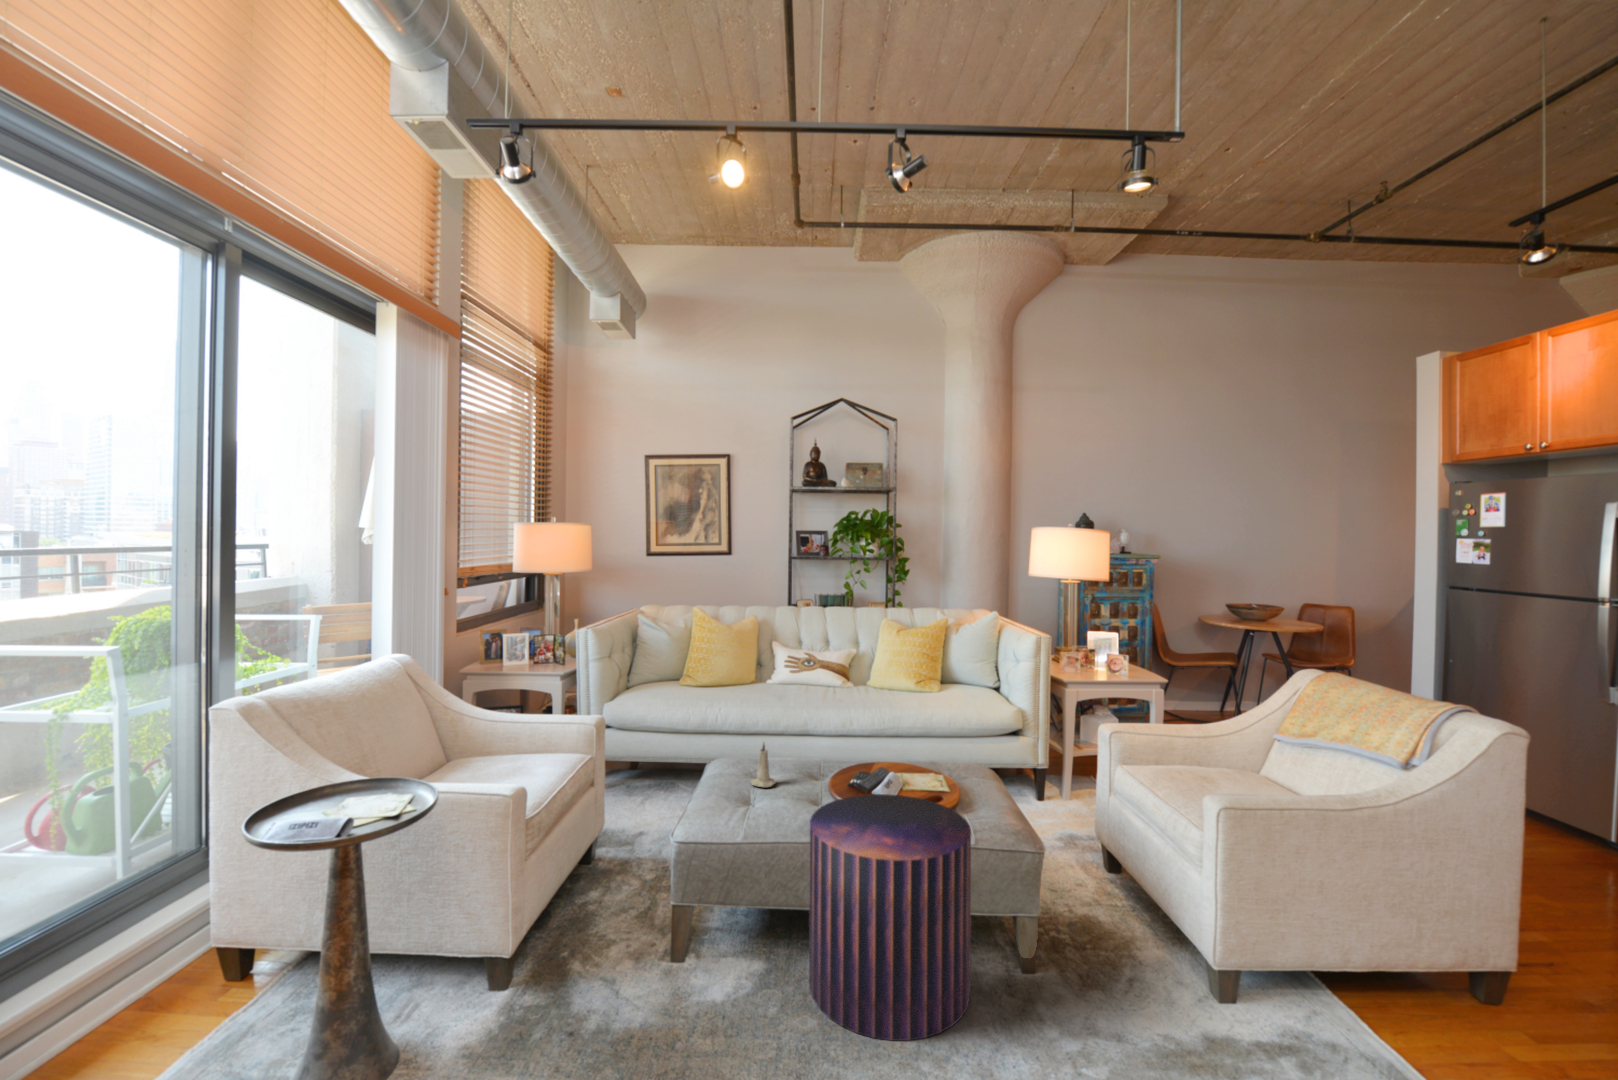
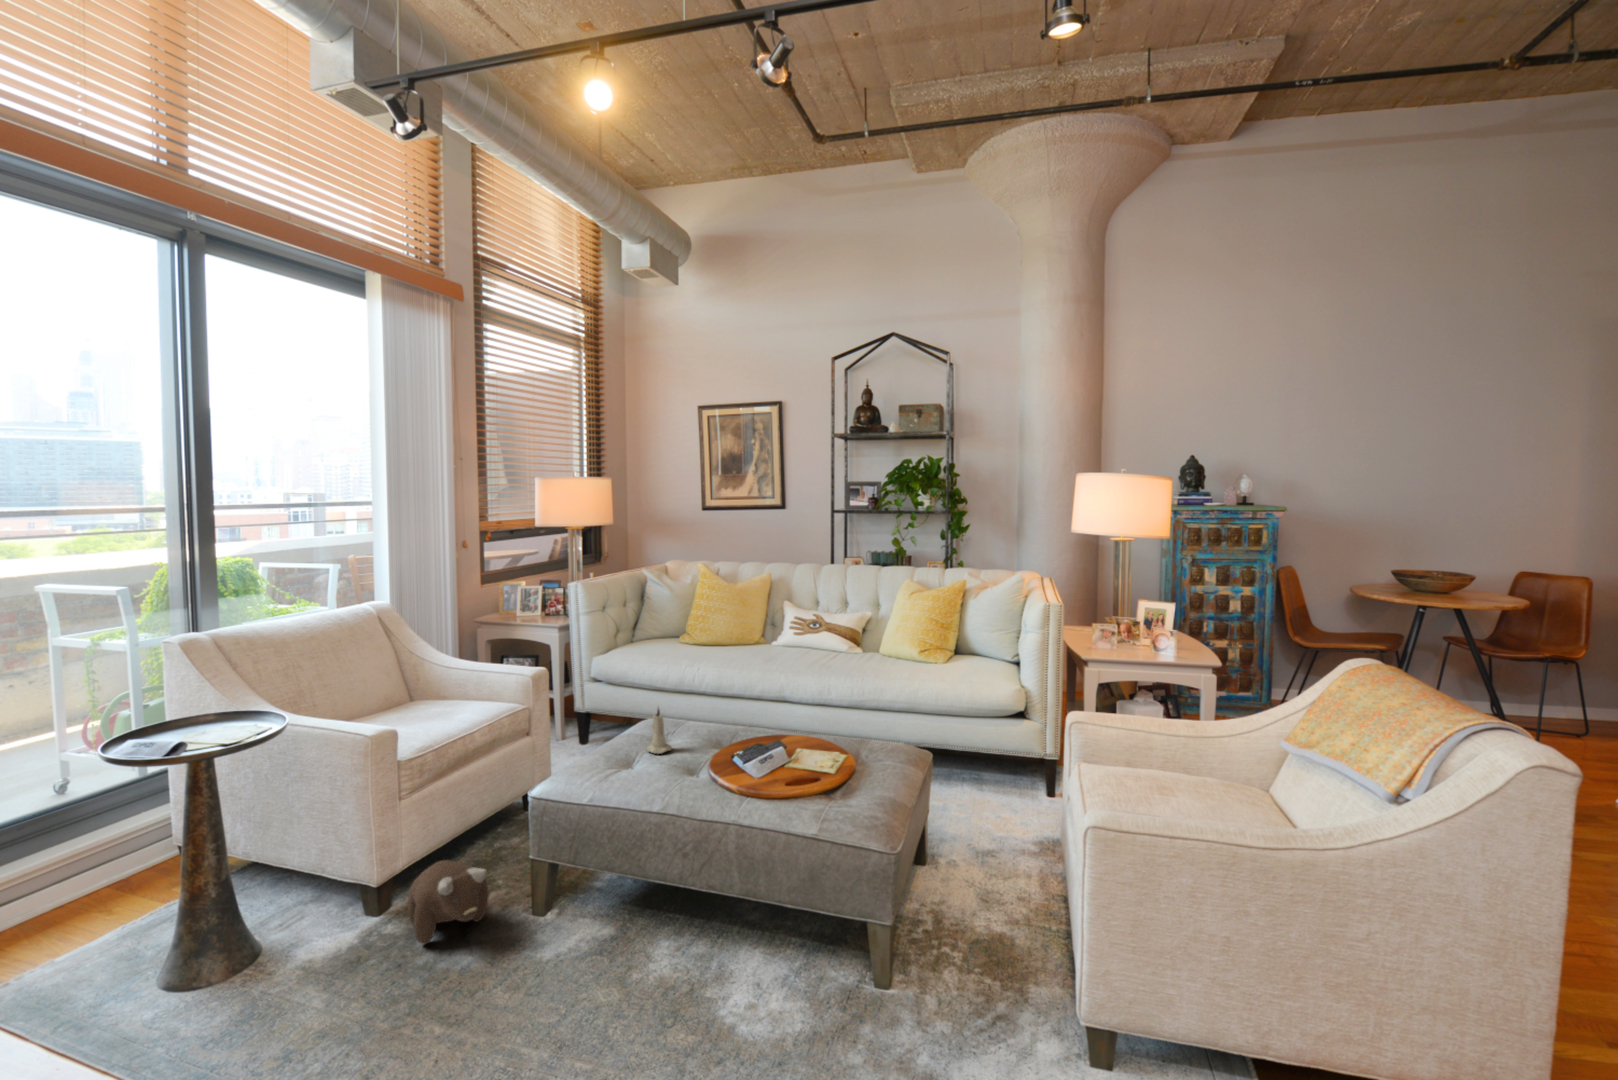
pouf: present [809,794,971,1041] -> none [632,770,808,1032]
plush toy: none [546,915,642,1007] -> present [407,860,489,944]

